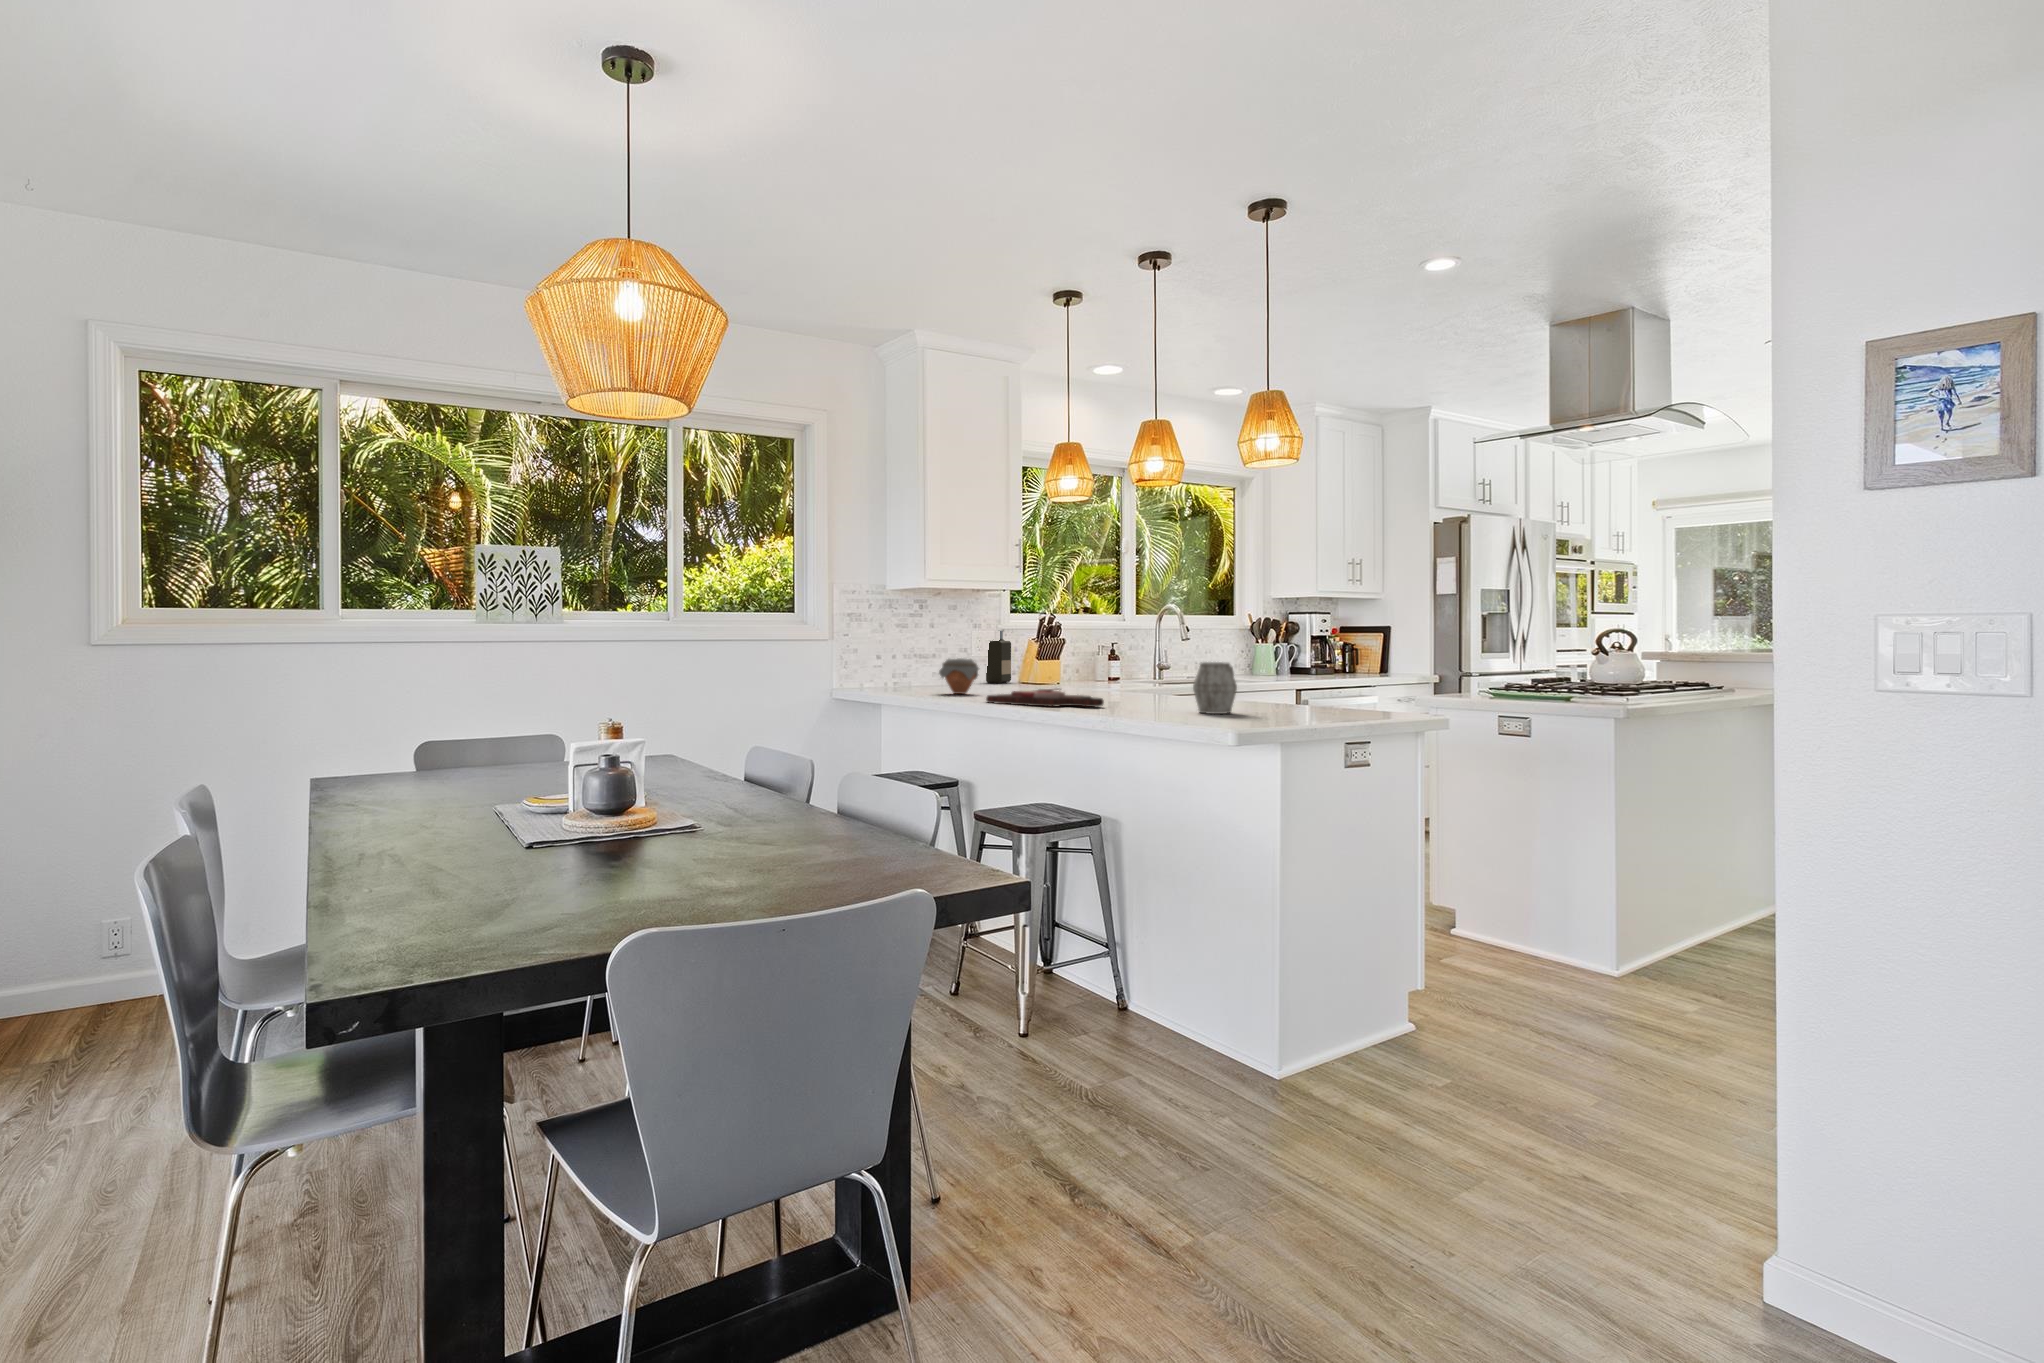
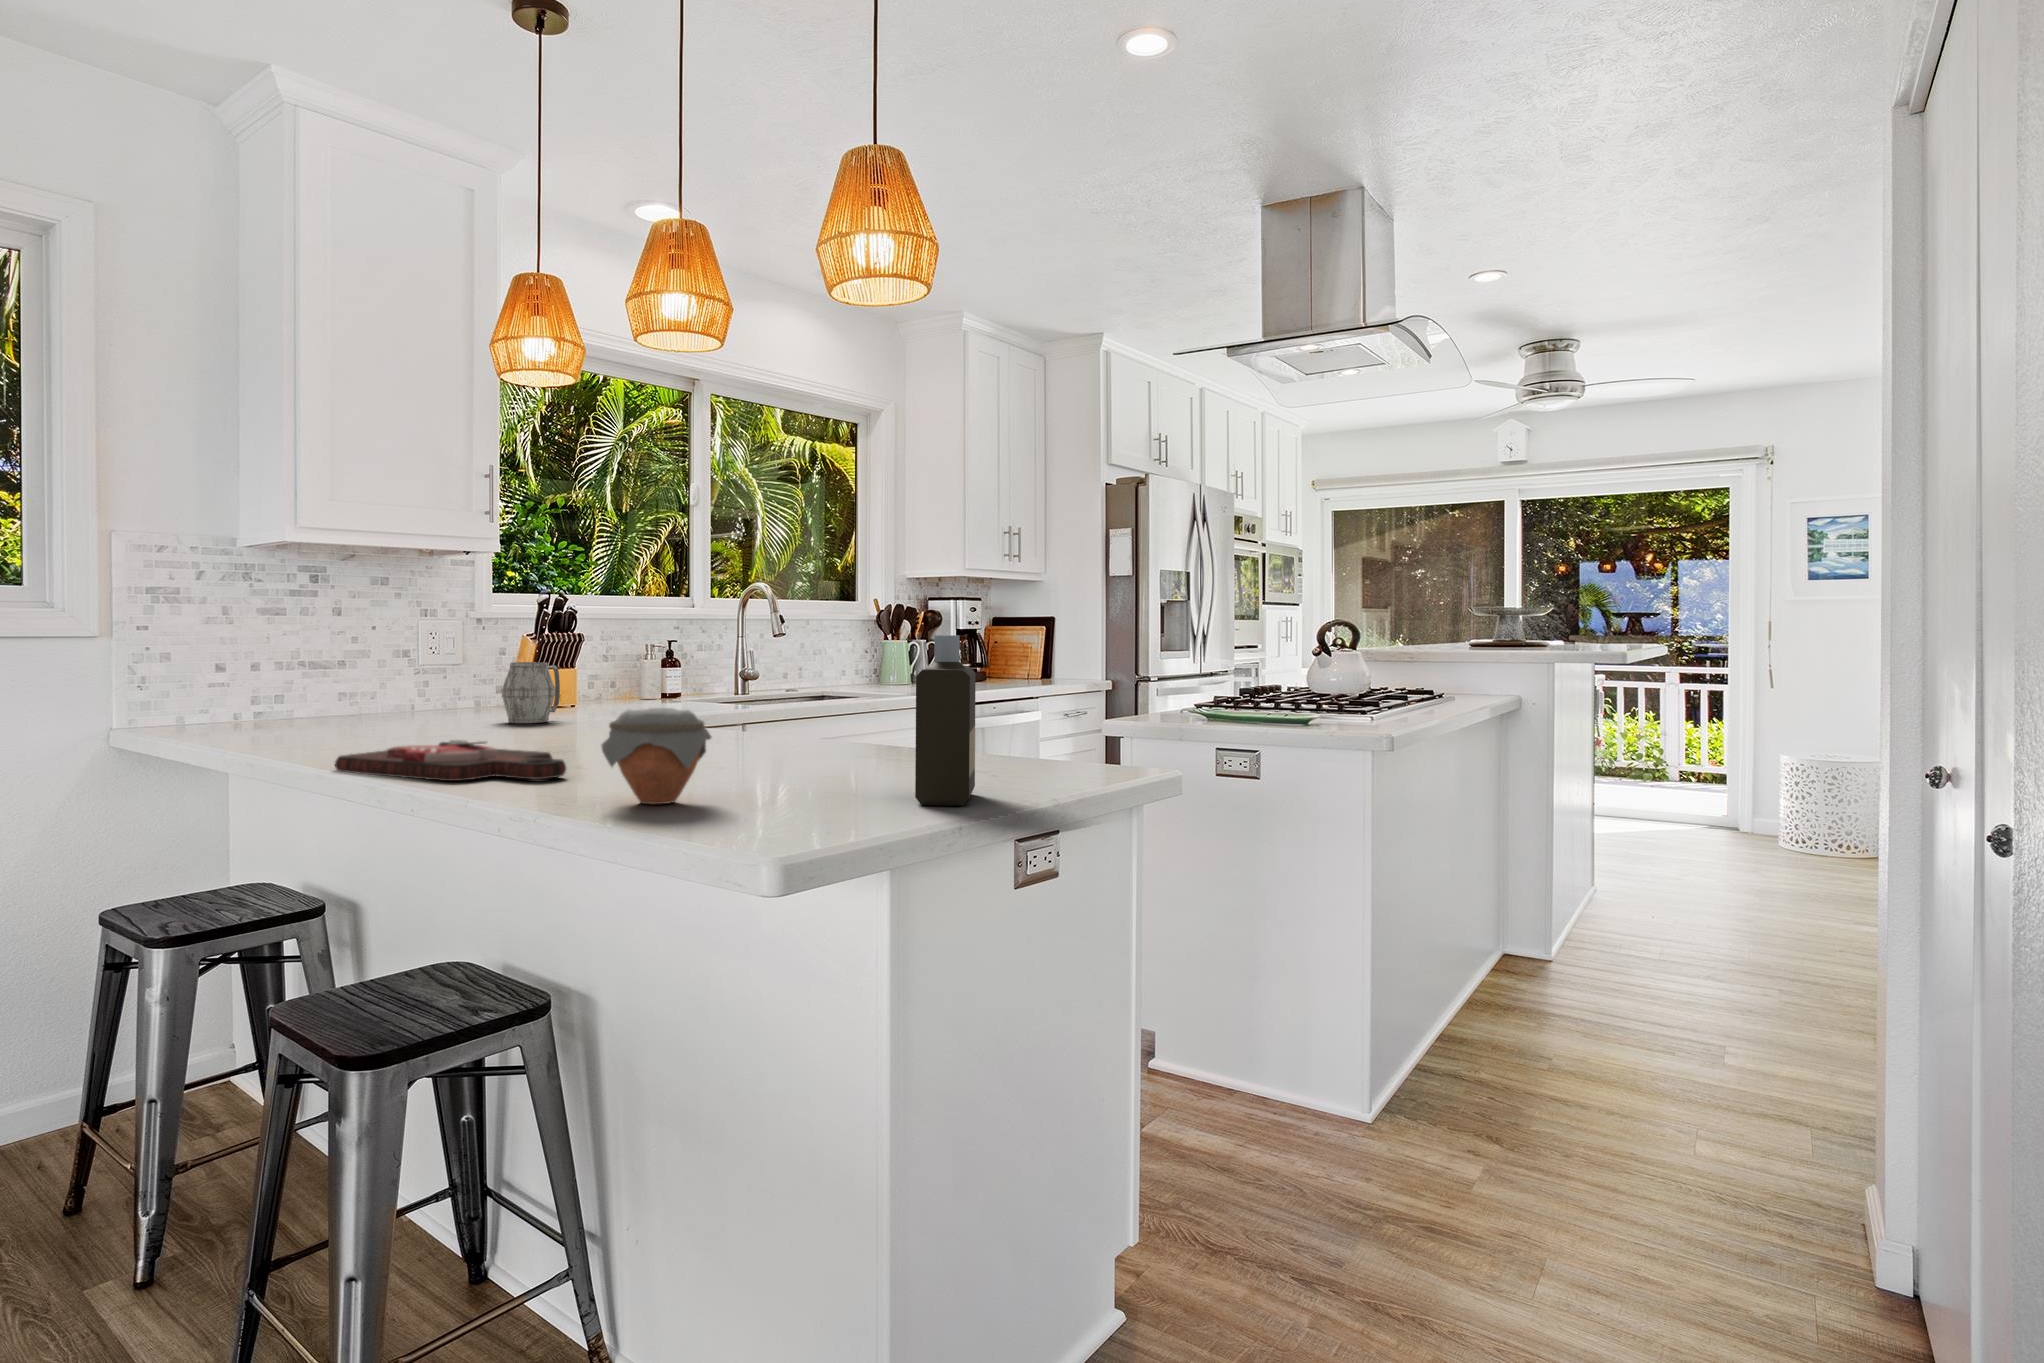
bottle: present [986,631,1011,683] -> present [915,635,976,806]
jar: present [939,658,979,694] -> present [601,708,711,804]
mug: present [1193,662,1237,714] -> present [502,662,560,723]

